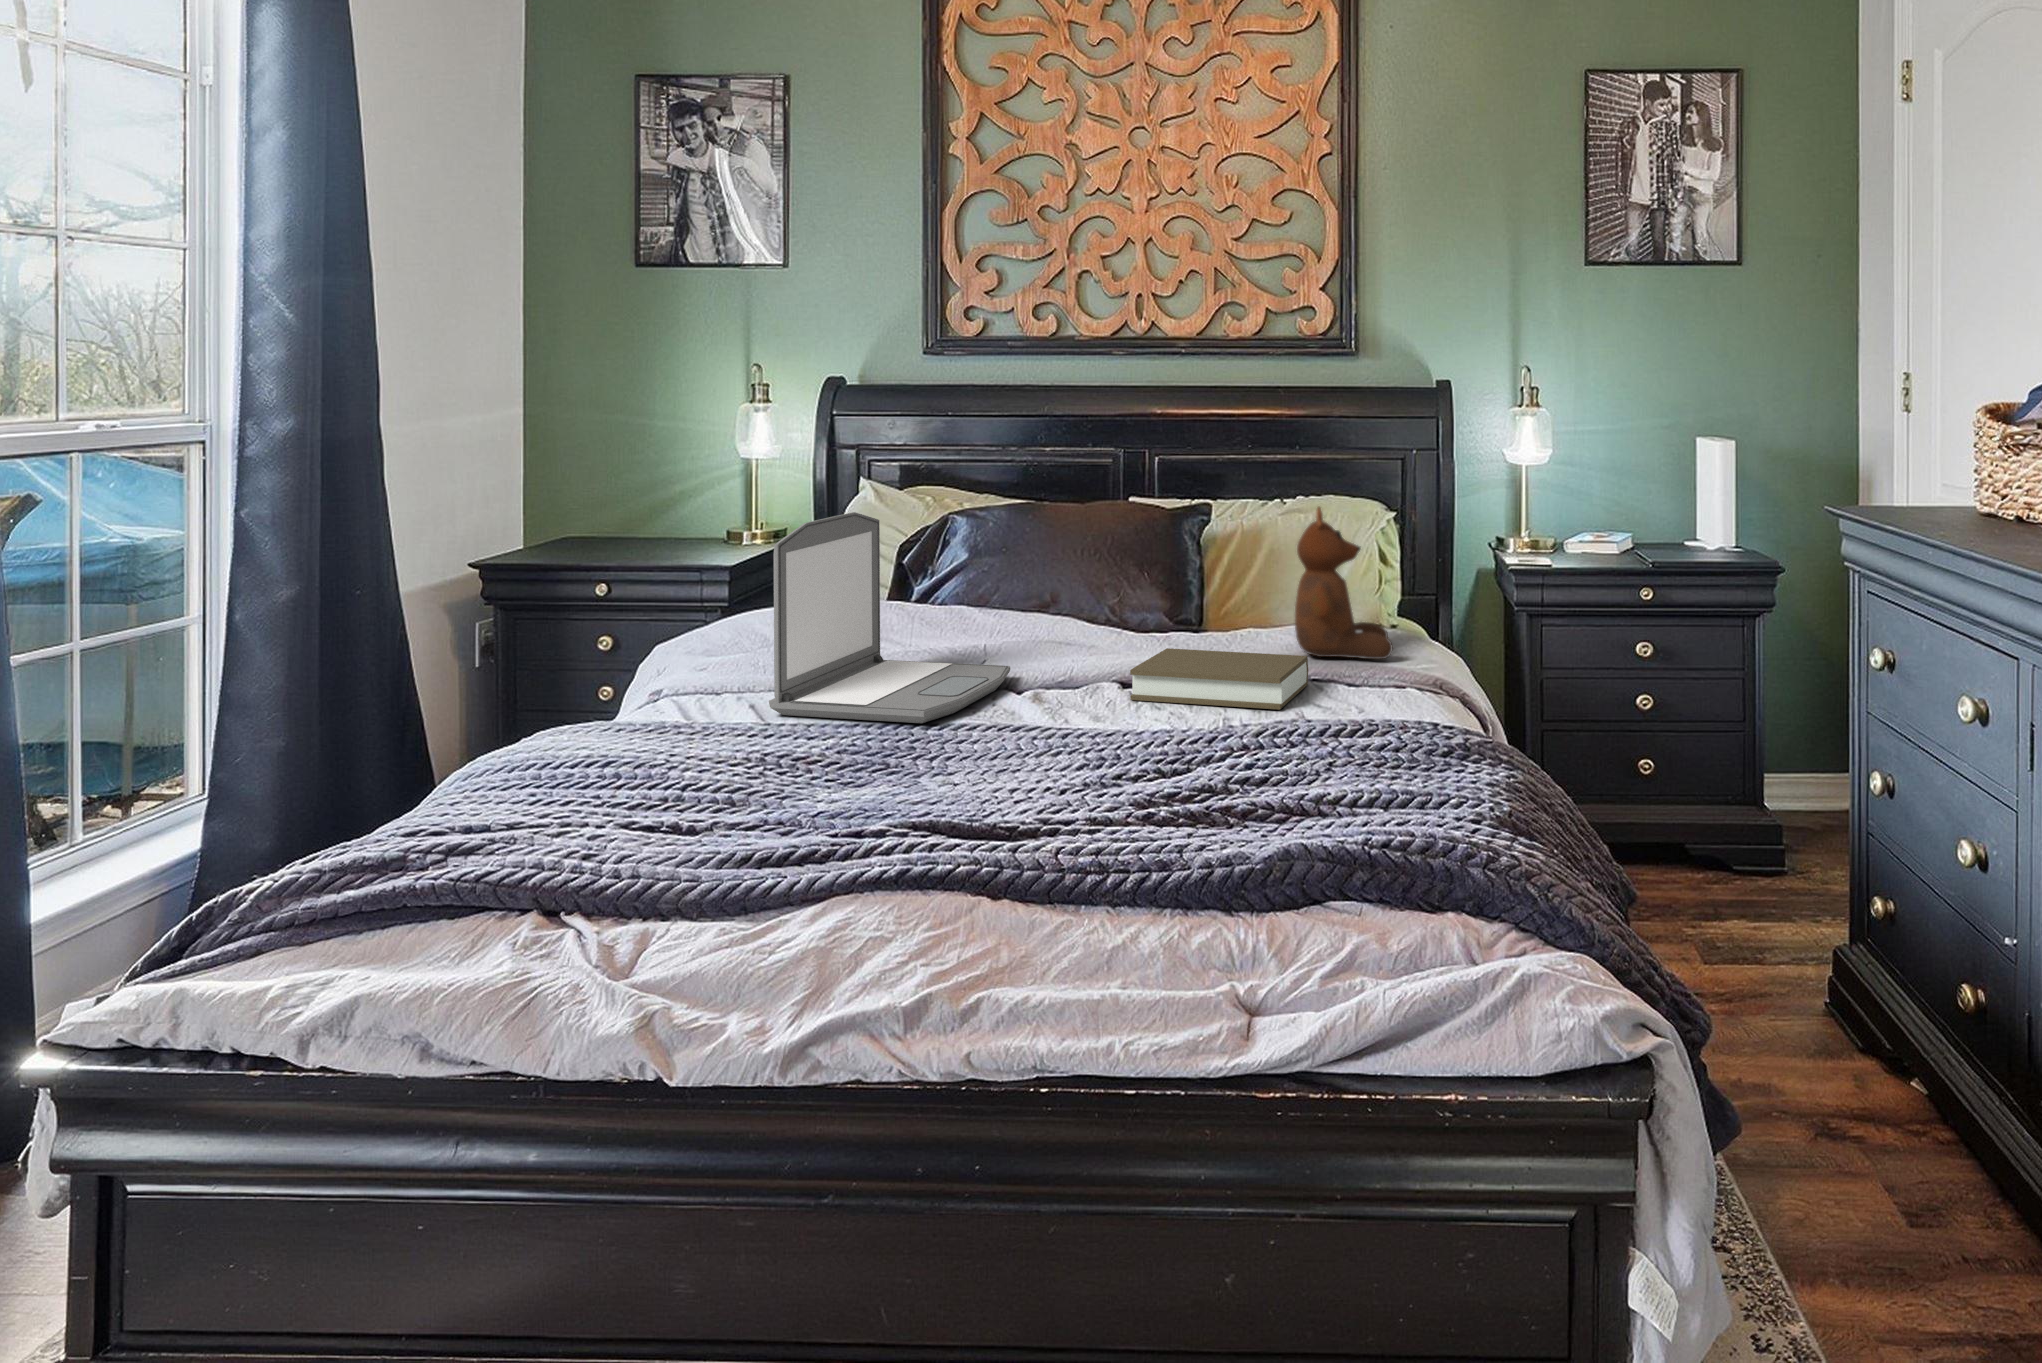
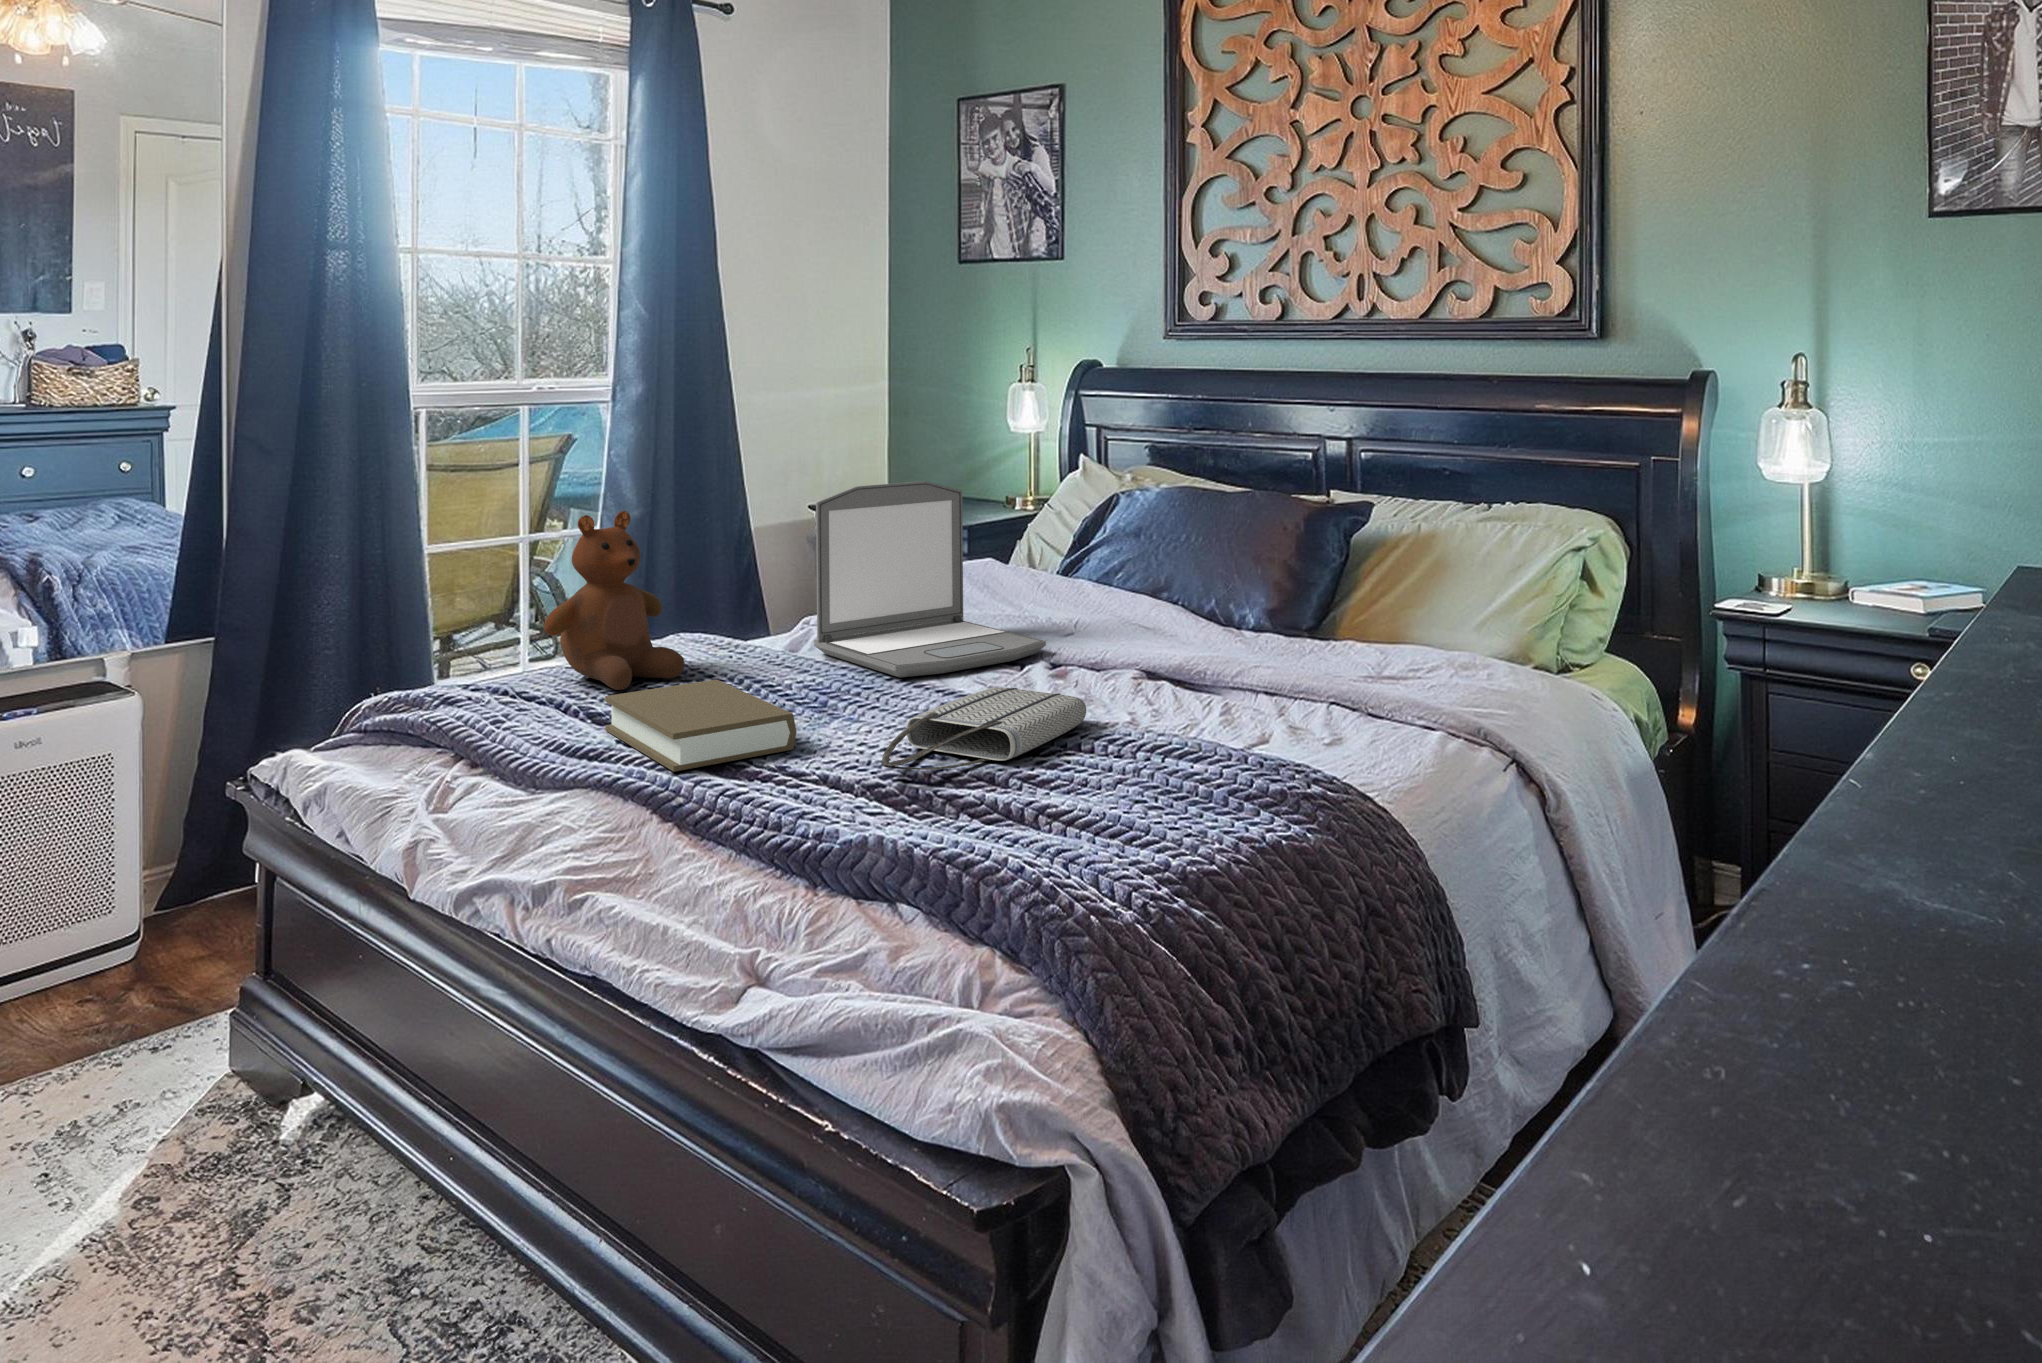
teddy bear: present [1295,507,1392,659] -> present [544,511,685,690]
book: present [1130,648,1308,710] -> present [605,680,797,772]
tote bag: none [1075,707,1204,798] -> present [882,687,1086,770]

